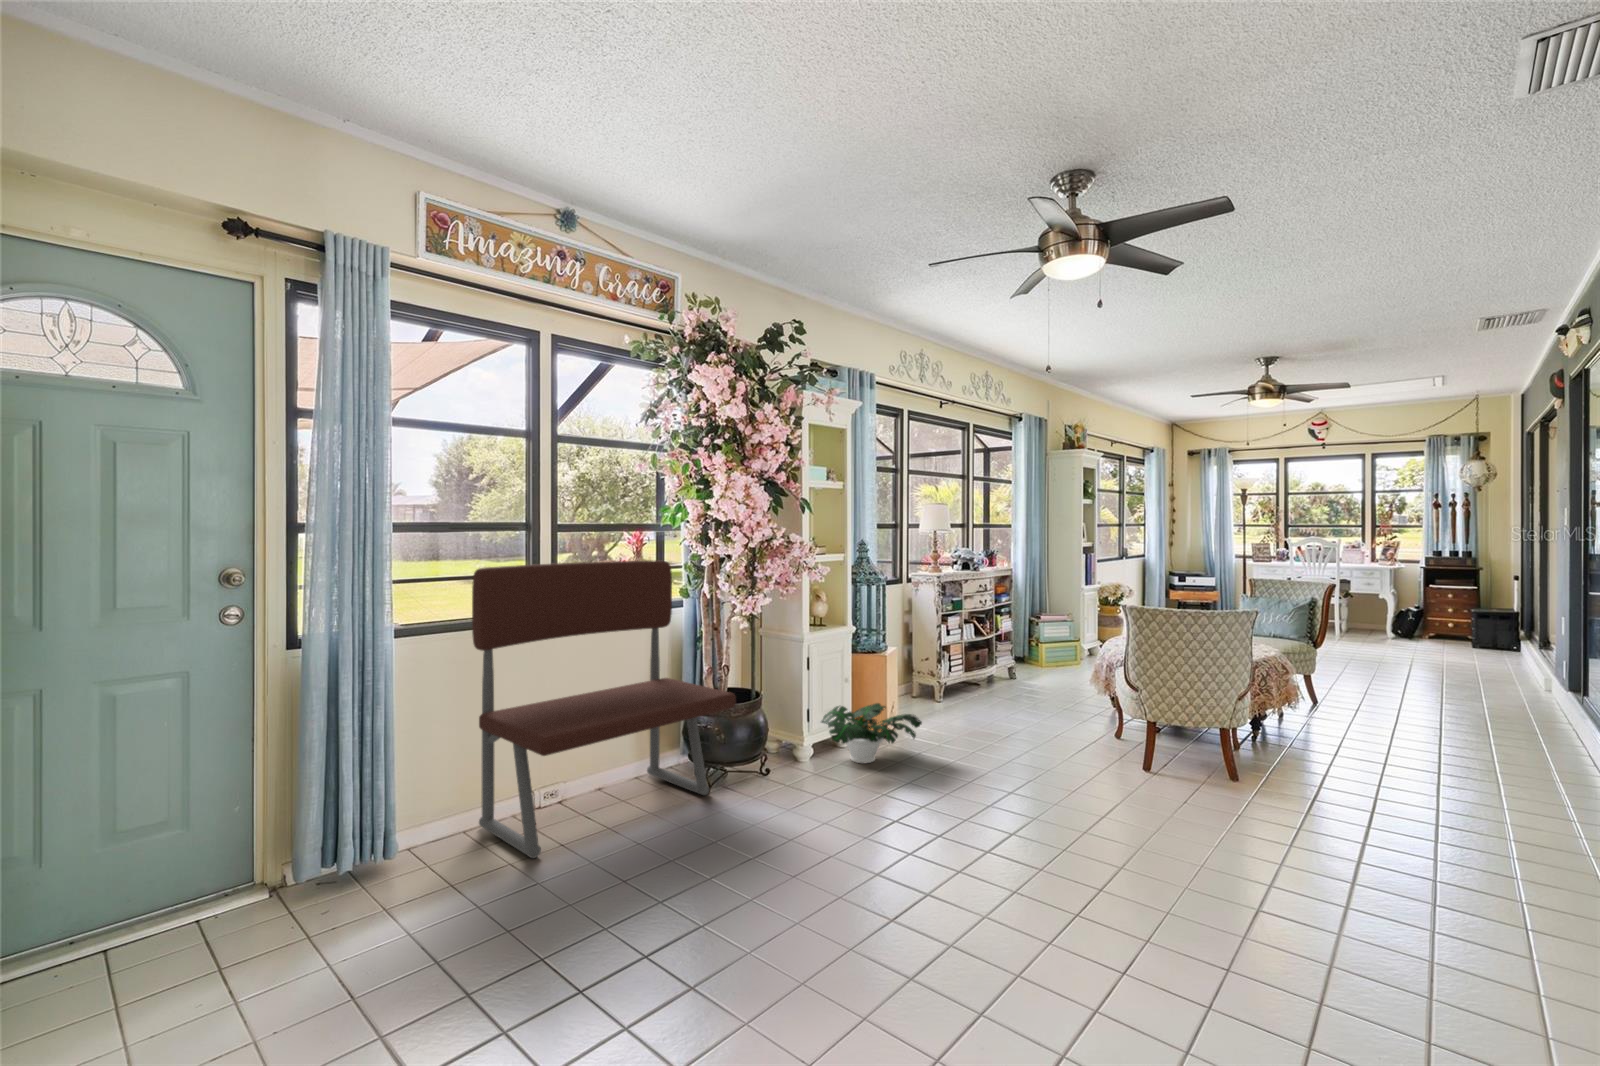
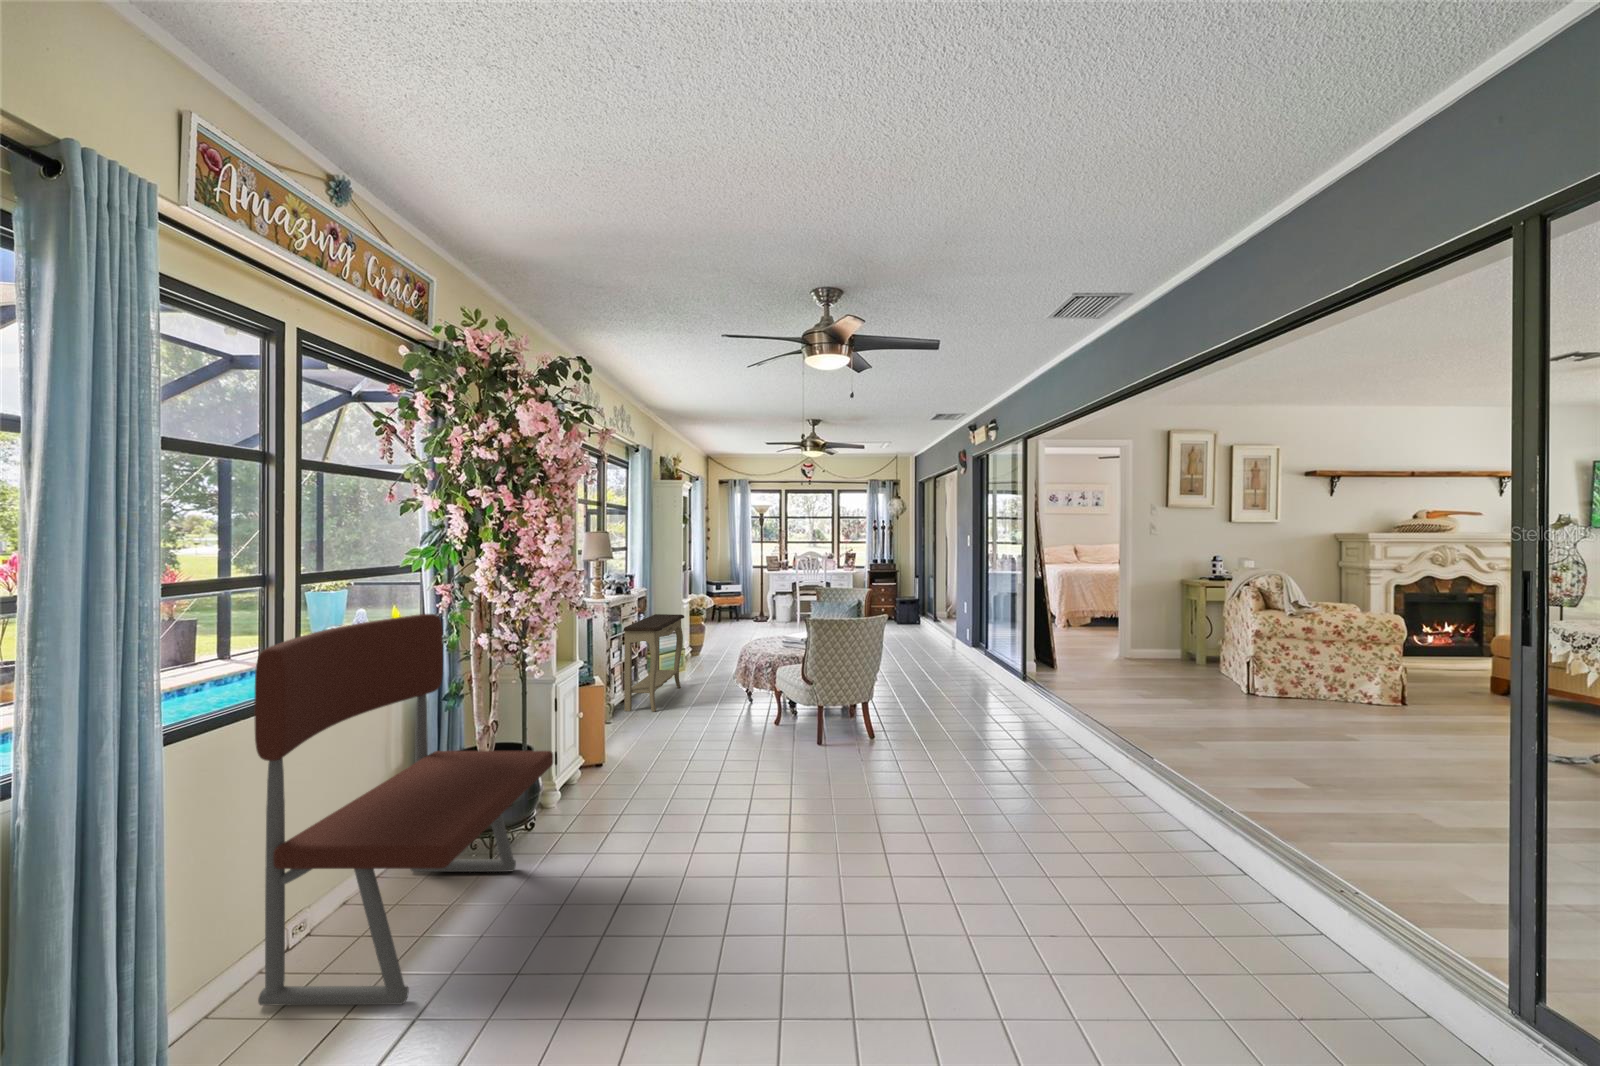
console table: none [959,595,1052,697] -> present [624,614,684,712]
potted plant: present [821,703,922,763] -> none [573,735,682,797]

